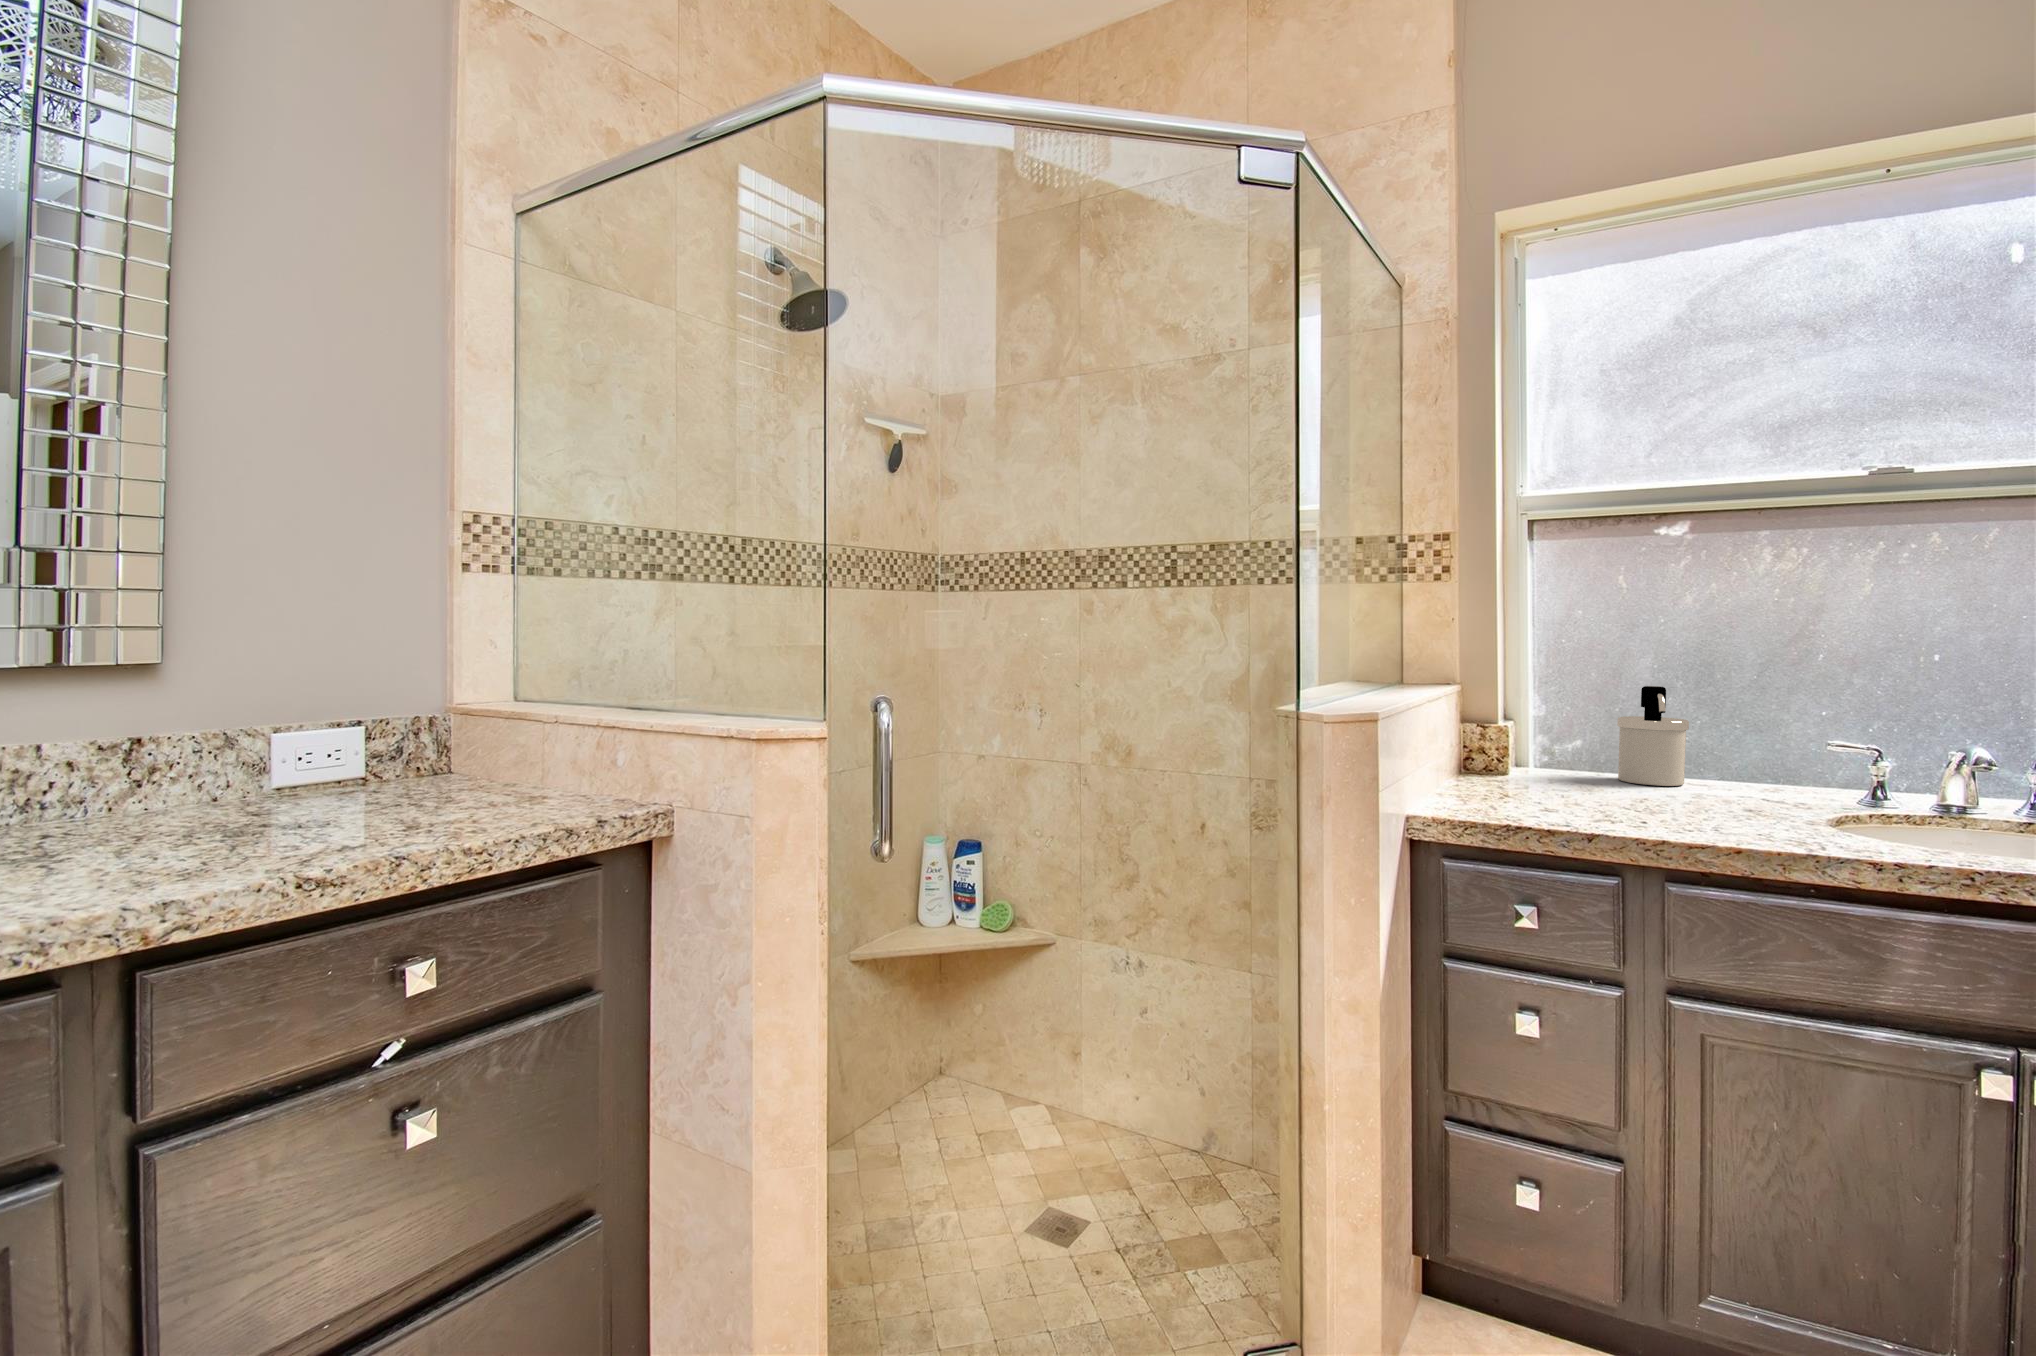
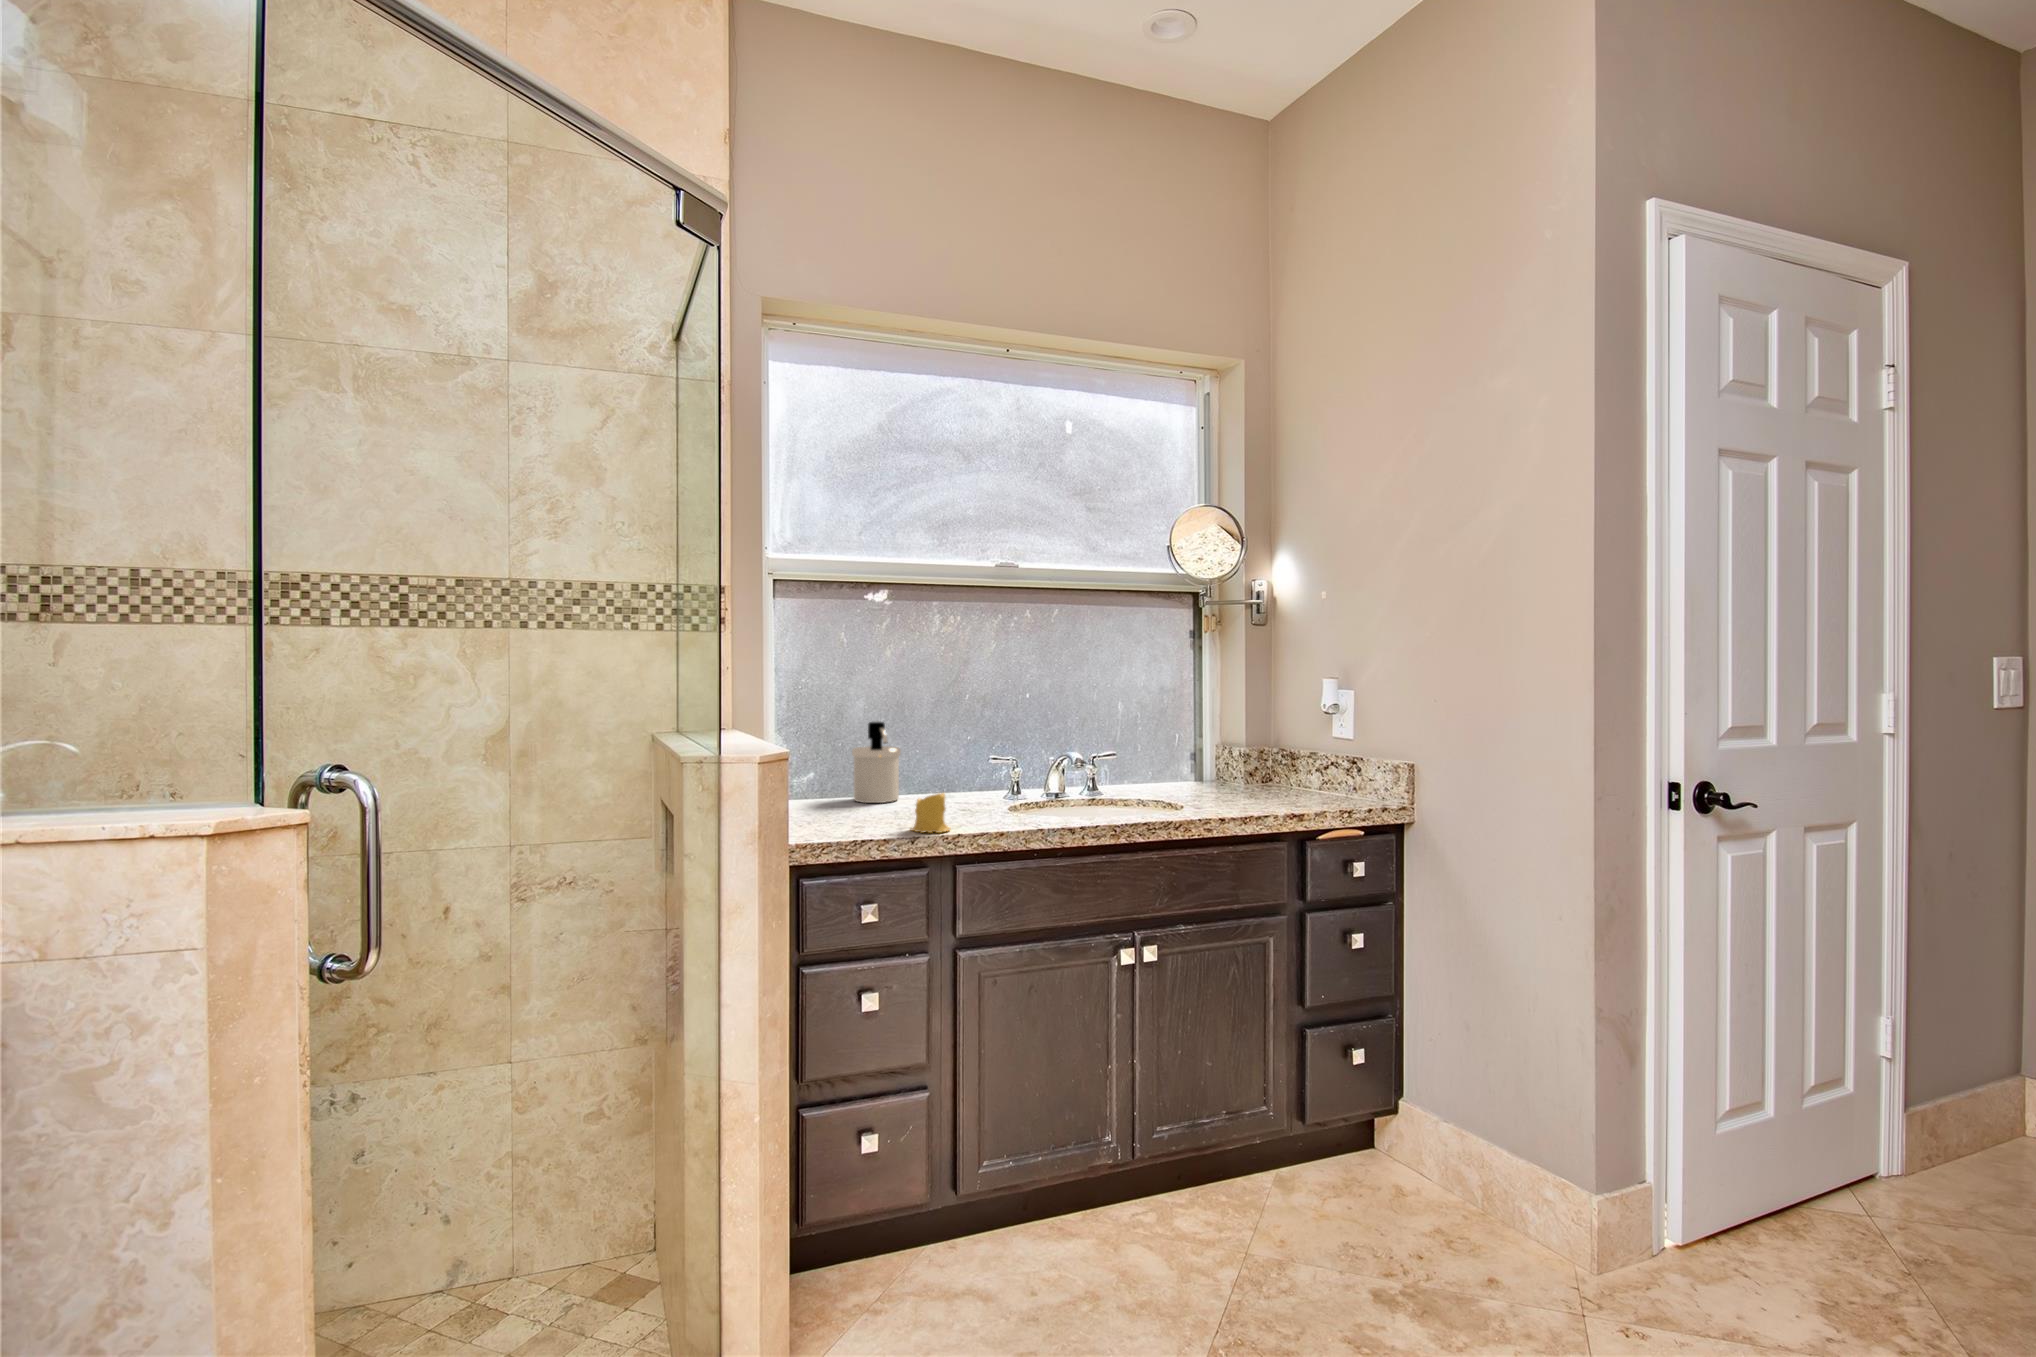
candle: none [1686,772,1750,827] -> present [911,793,950,833]

